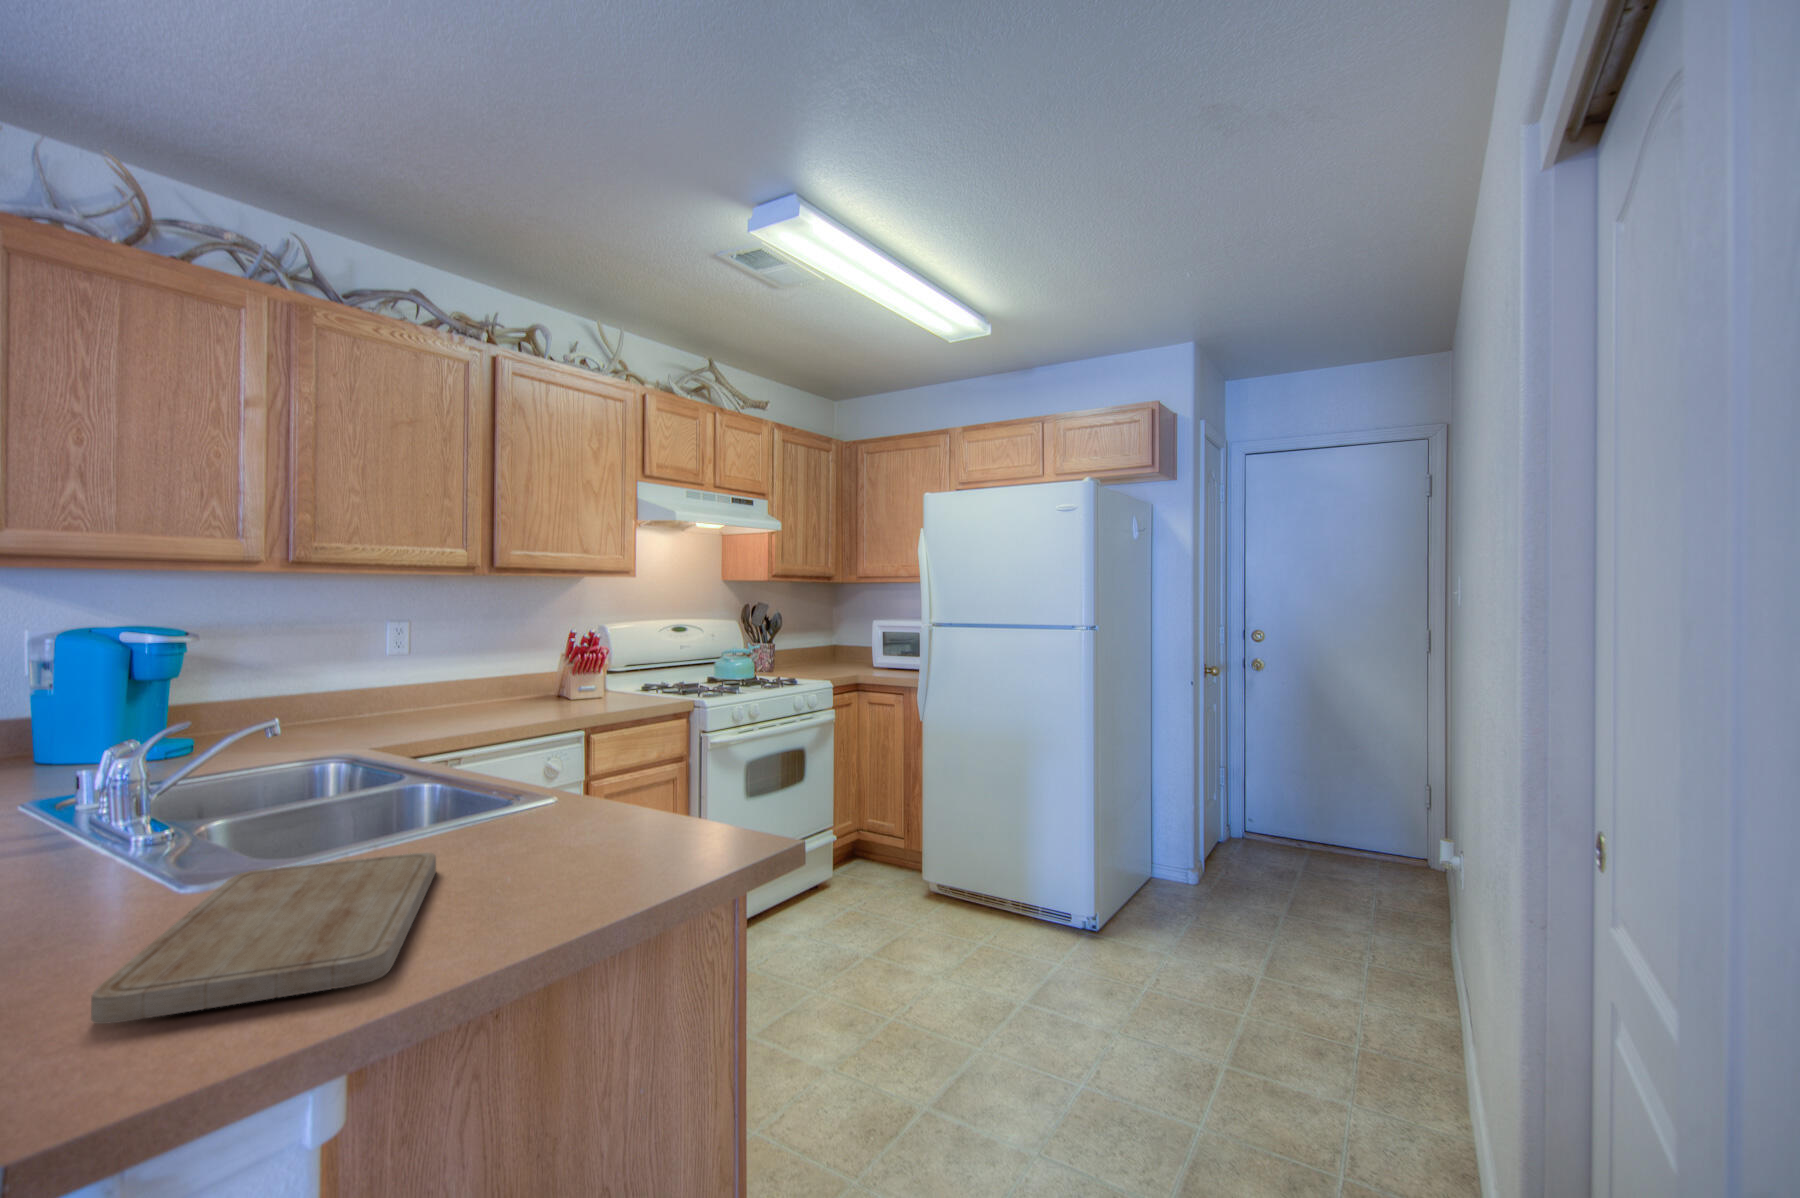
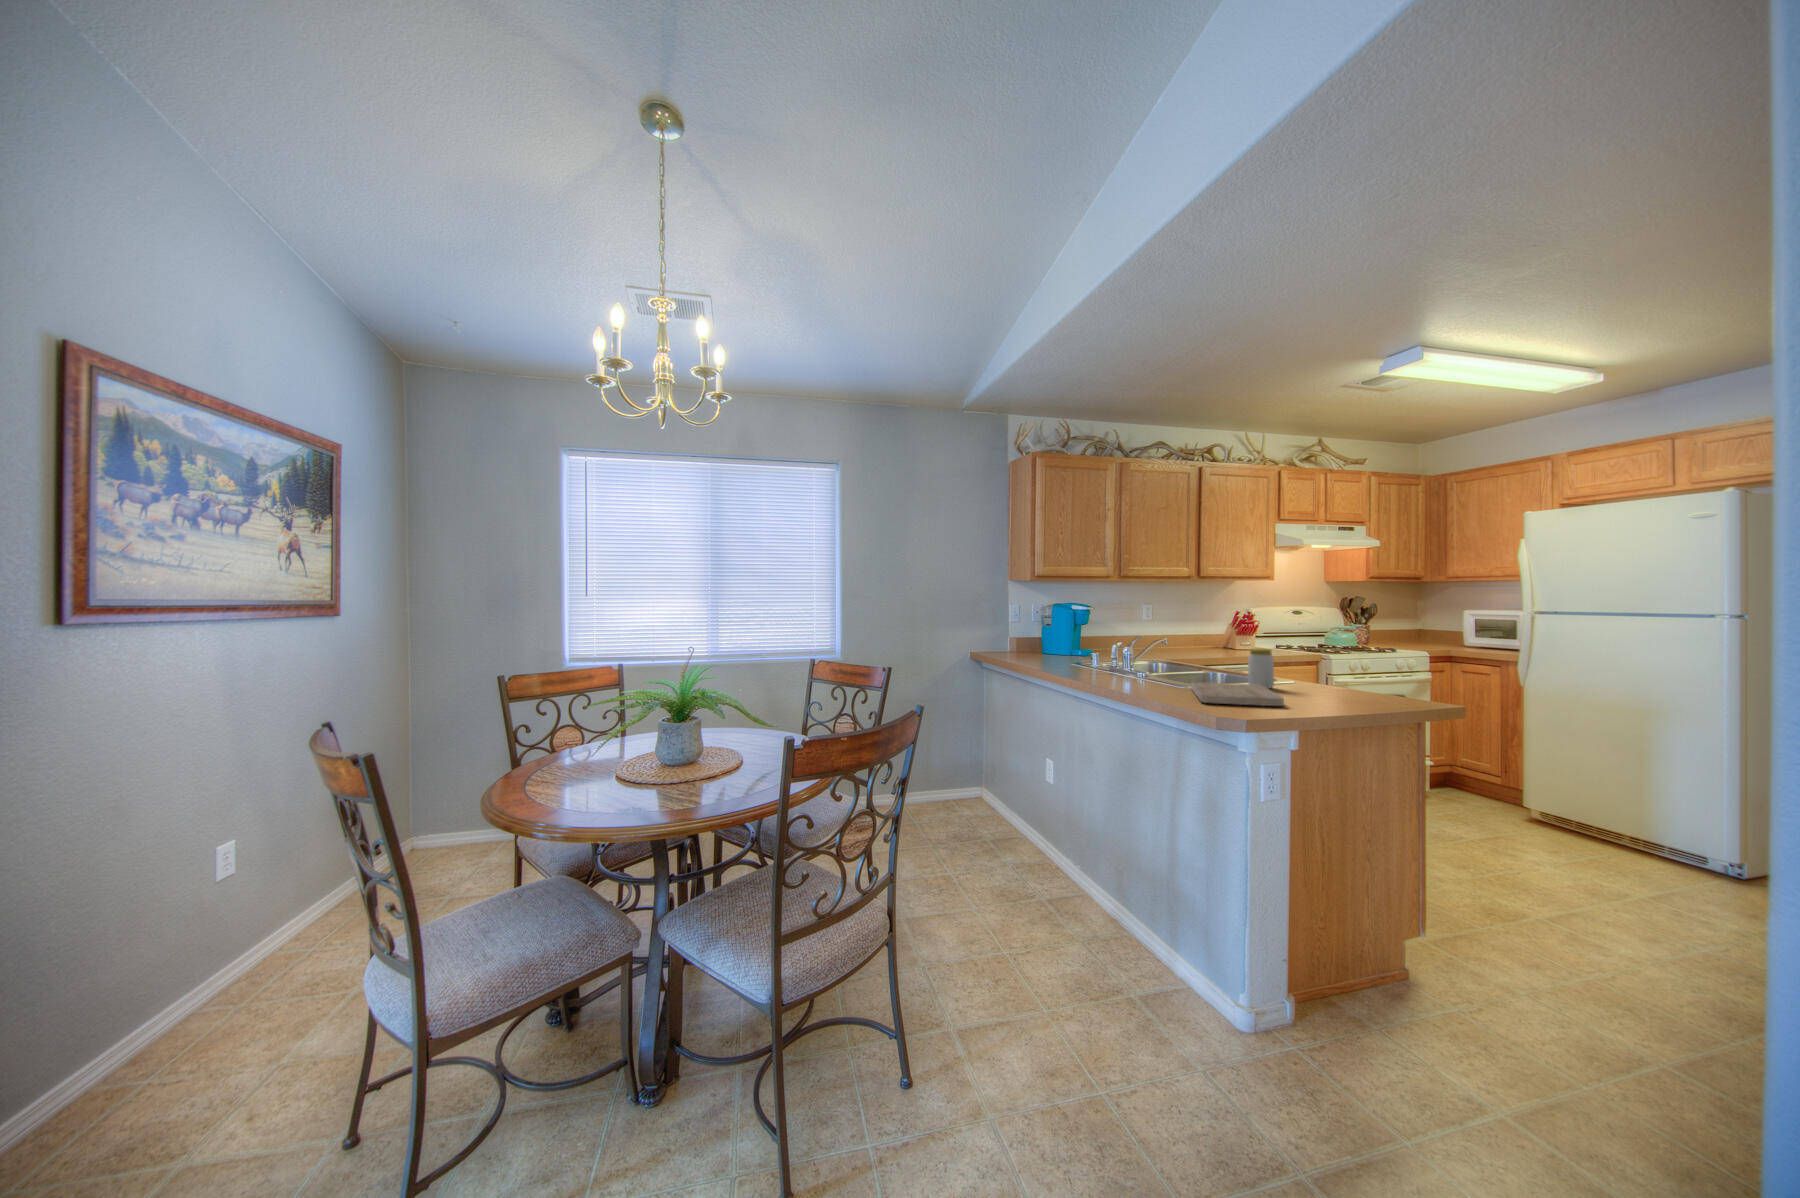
jar: none [430,748,491,852] -> present [1248,649,1274,689]

